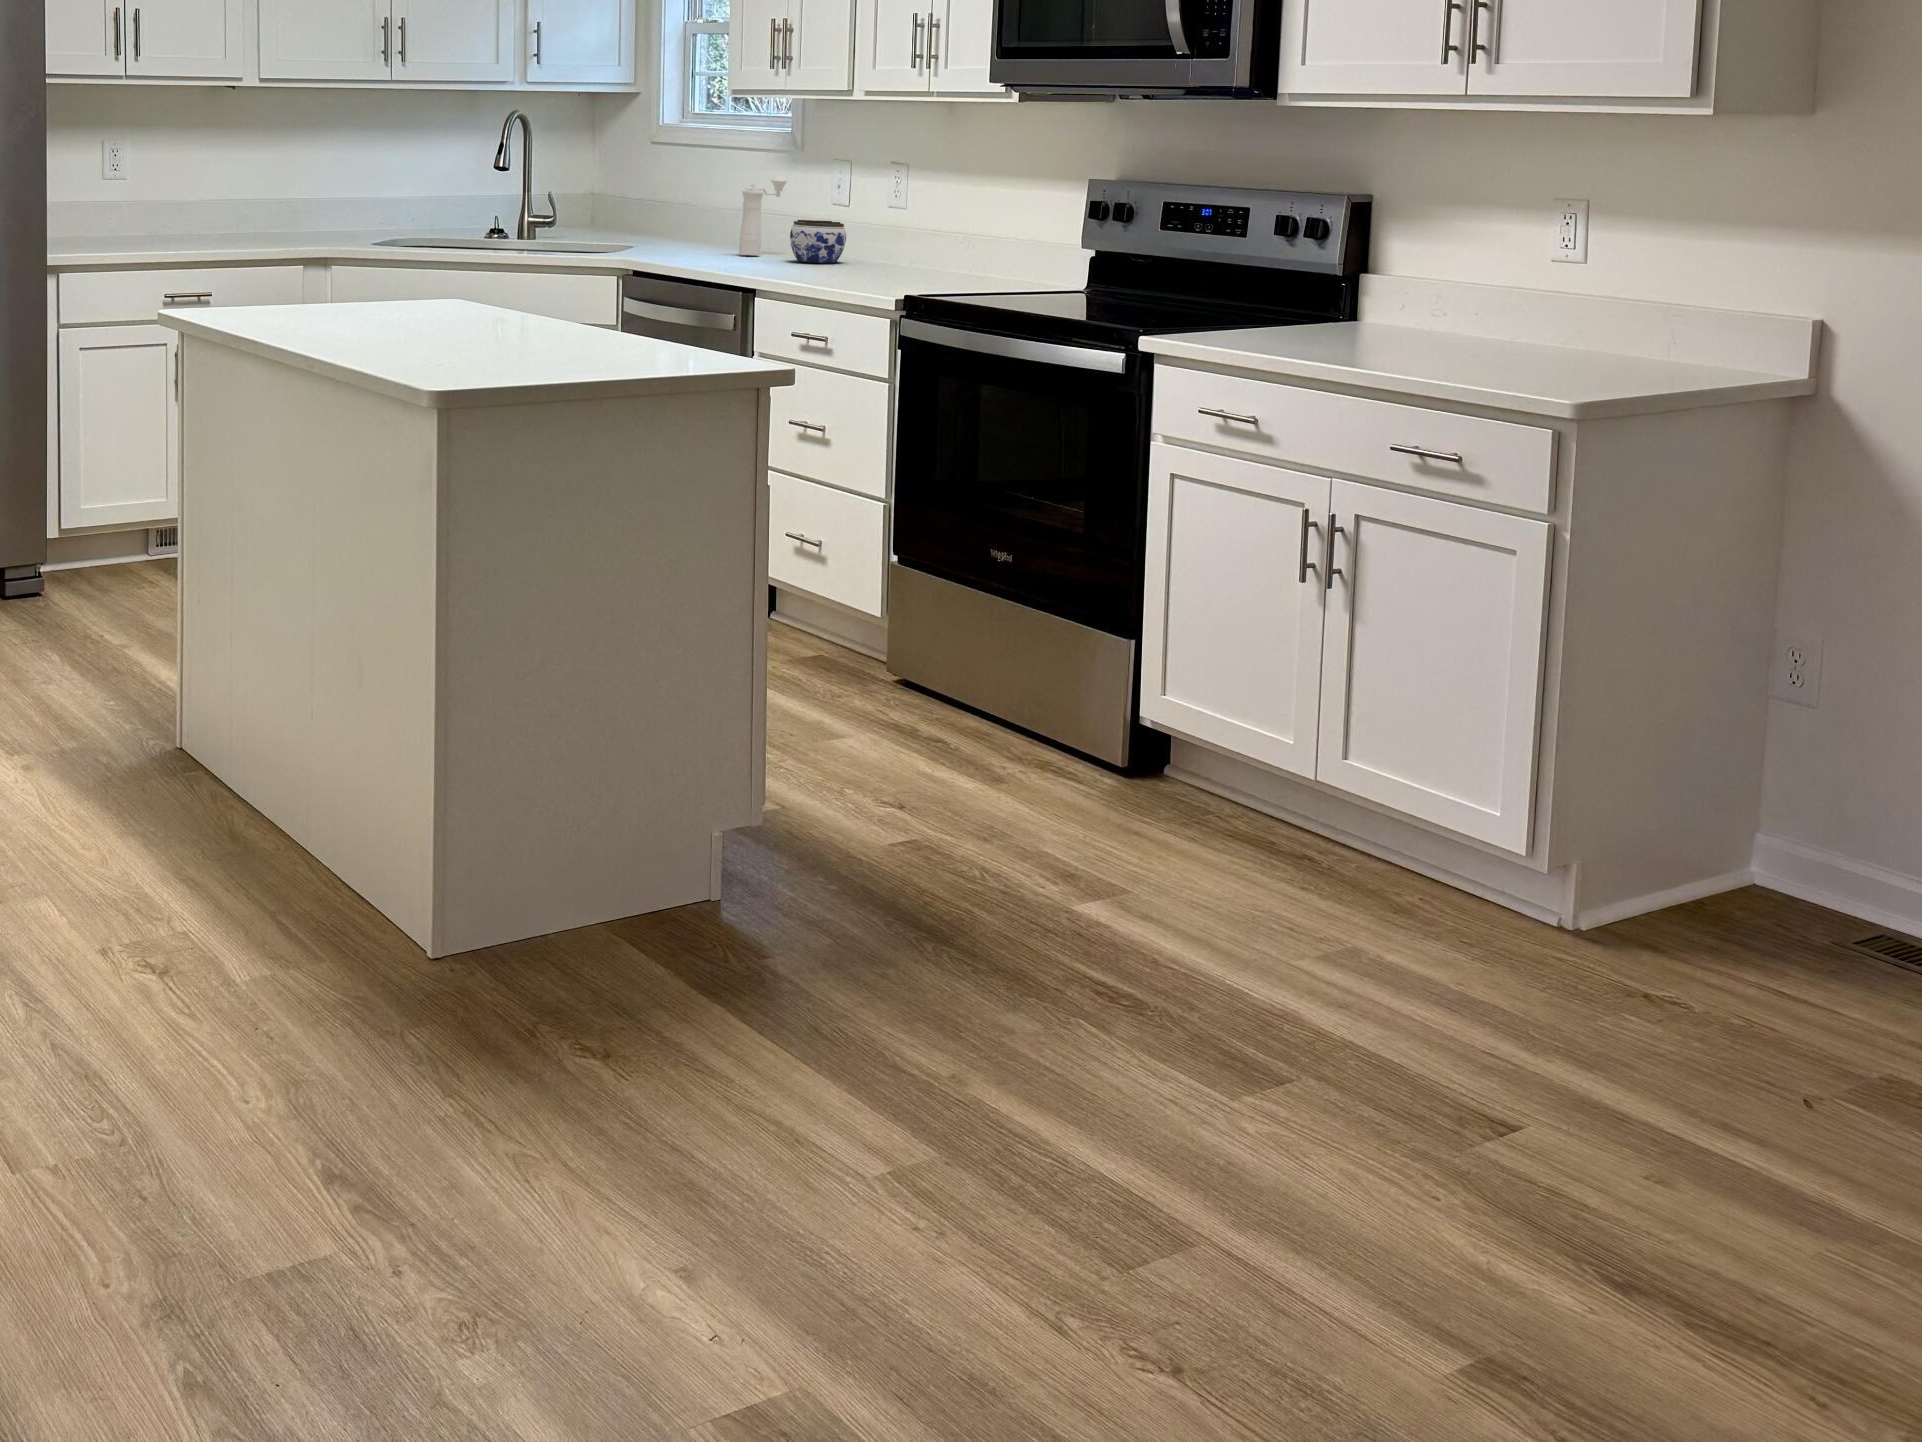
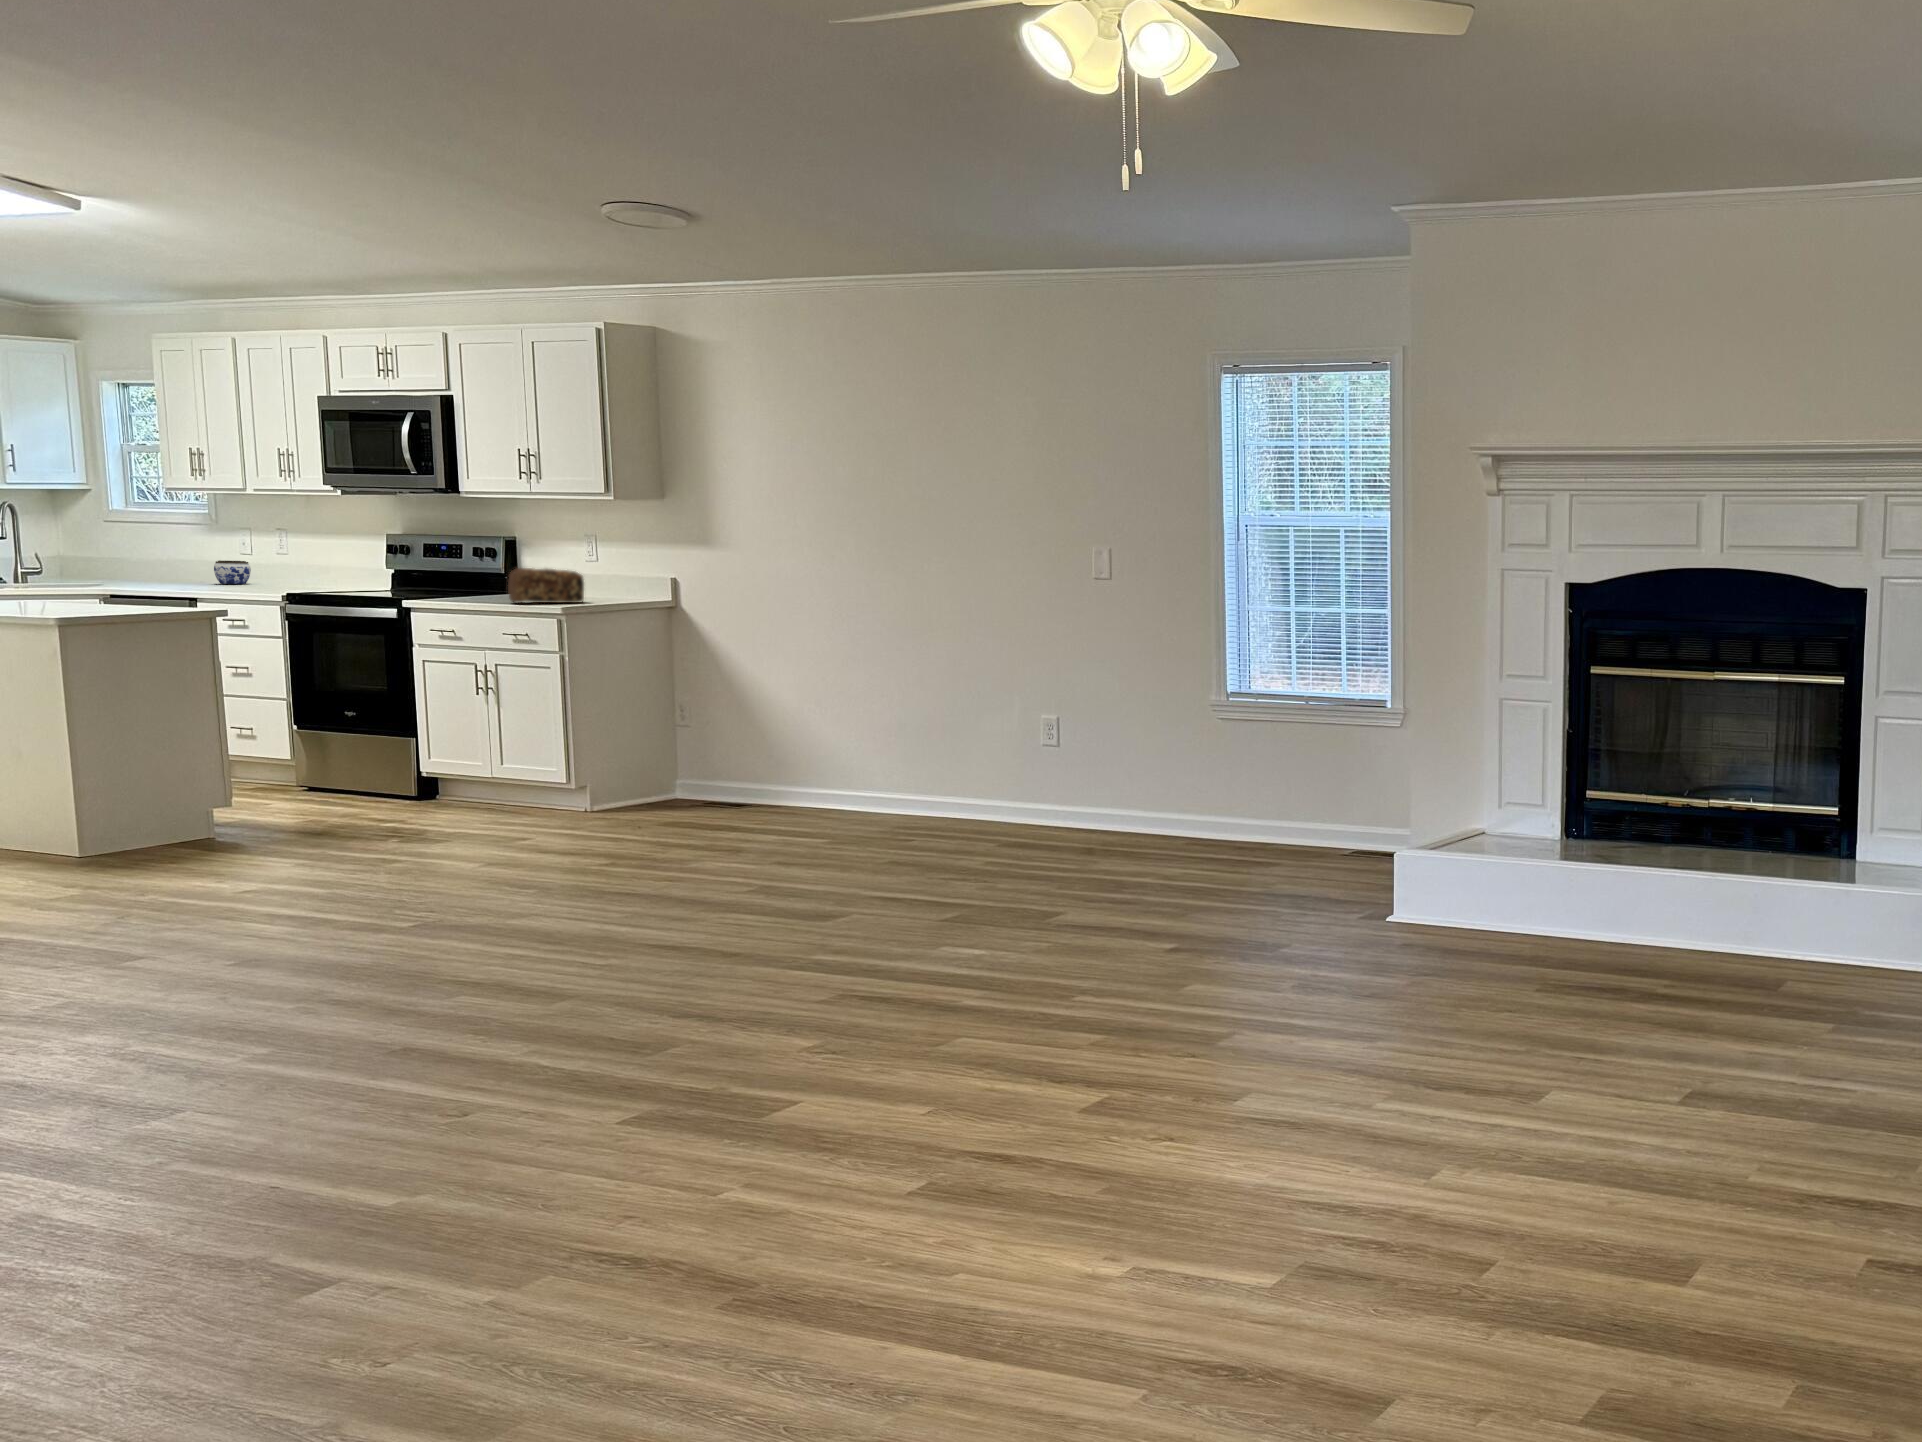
pepper mill: present [739,176,787,255] -> none [178,536,208,582]
bread loaf: none [1402,278,1609,375] -> present [508,568,584,603]

